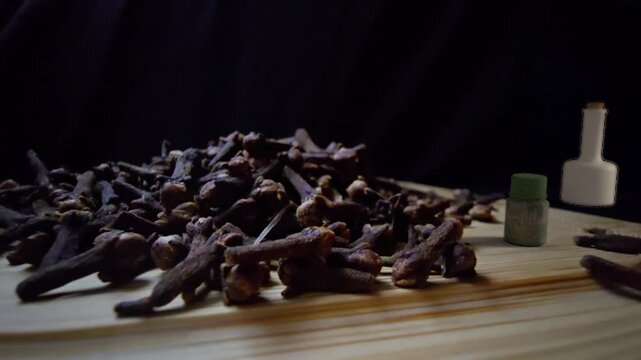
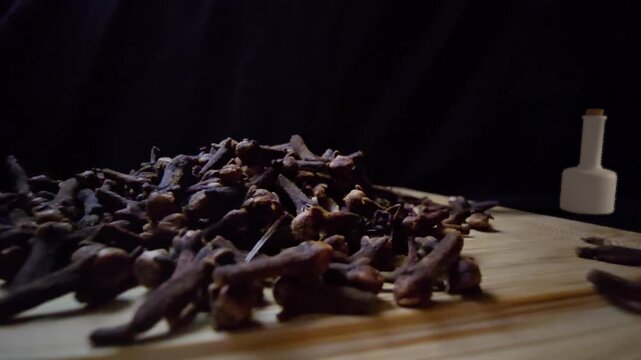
jar: present [504,173,549,246] -> none [508,183,556,259]

